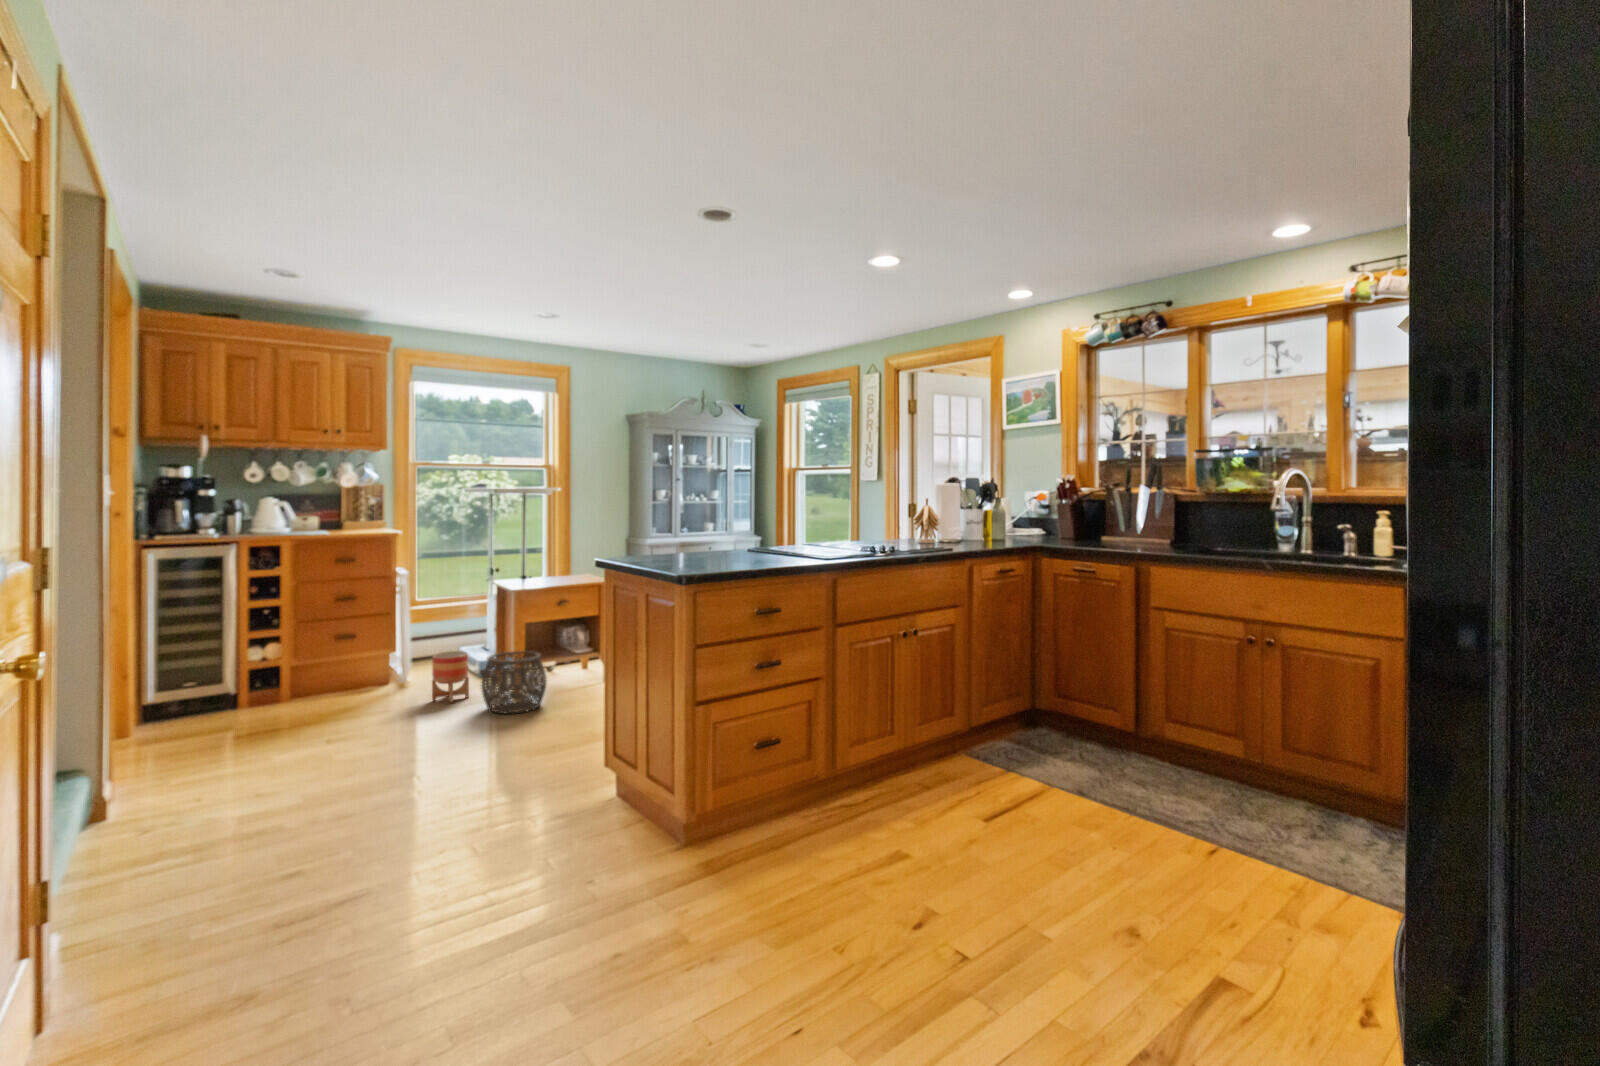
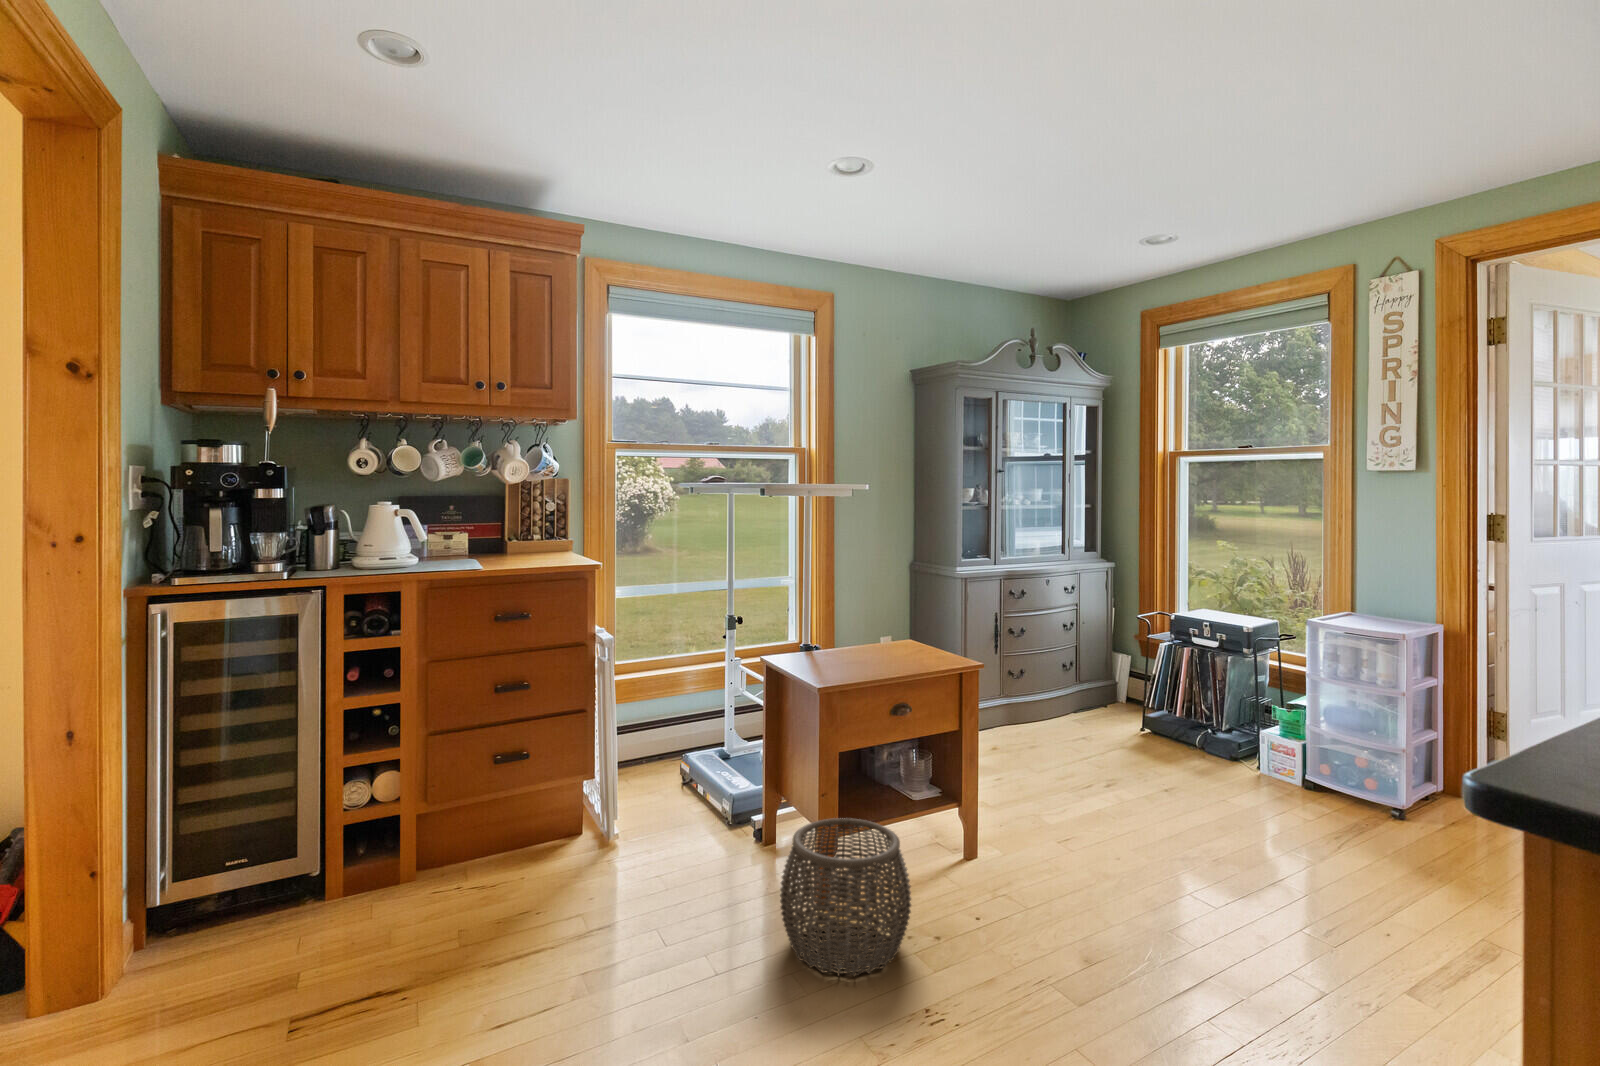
planter: present [432,651,469,703] -> none [669,800,736,916]

